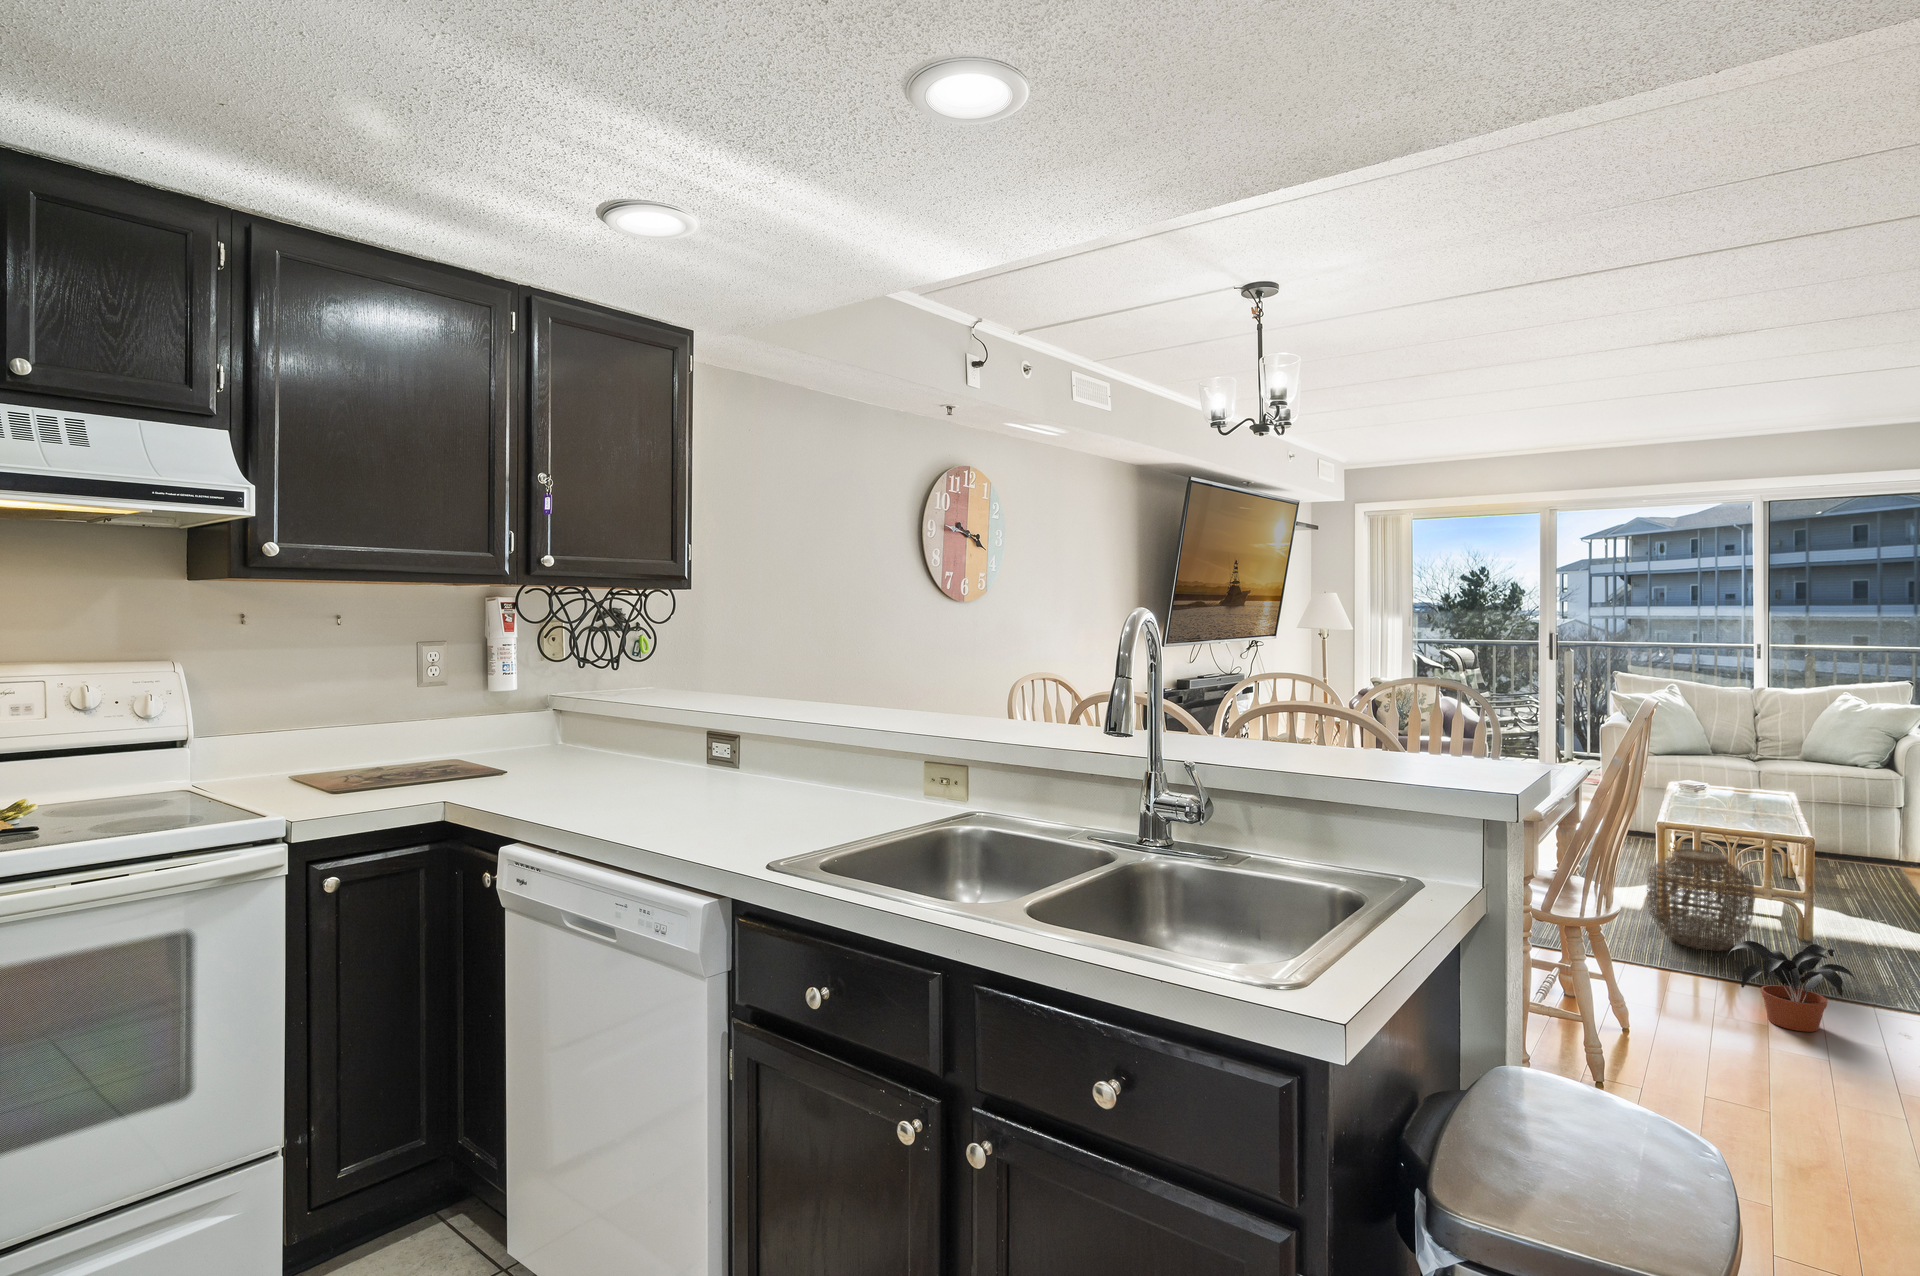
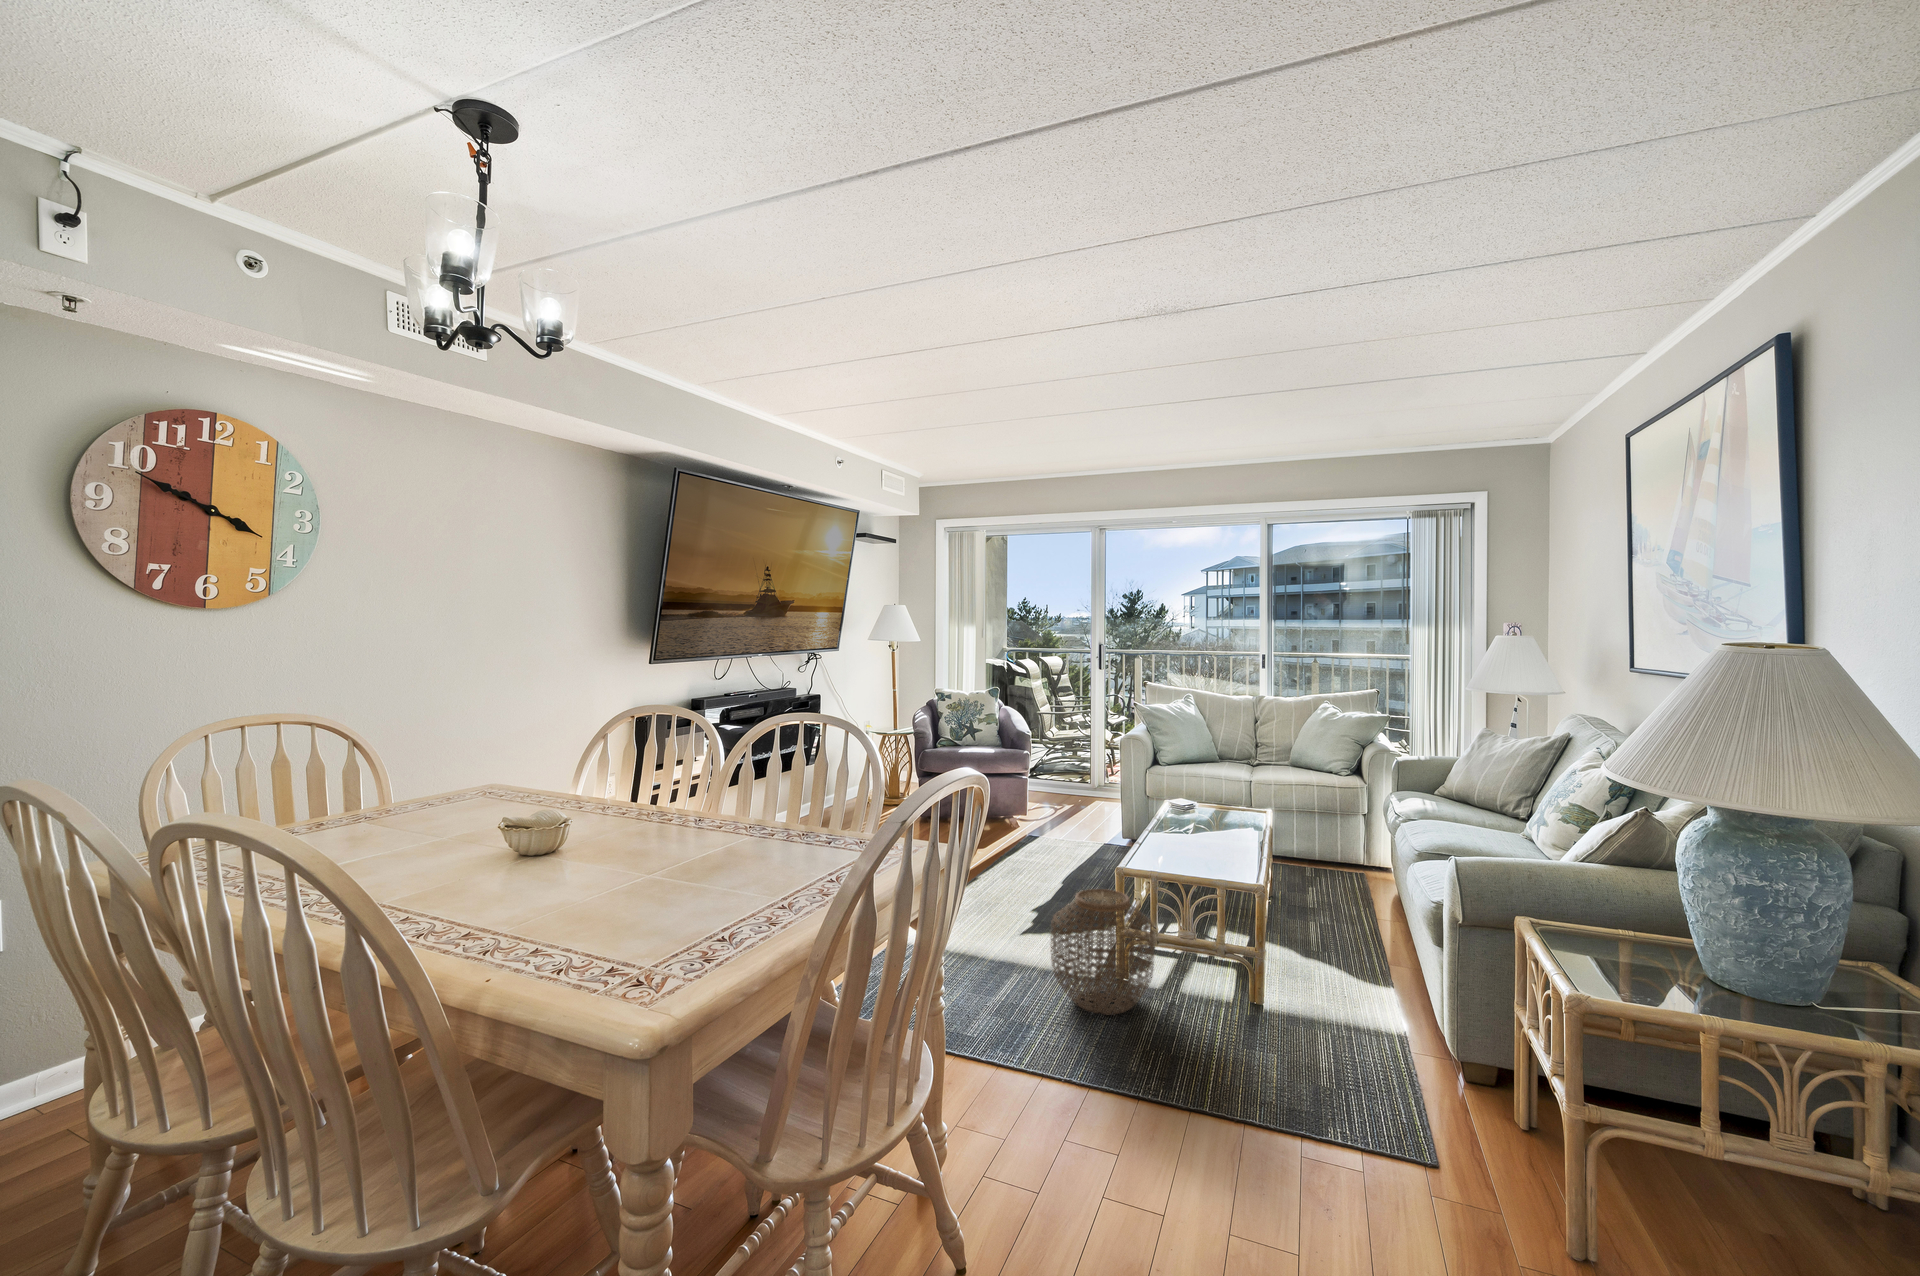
potted plant: present [1729,941,1856,1032] -> none [1048,1037,1184,1171]

